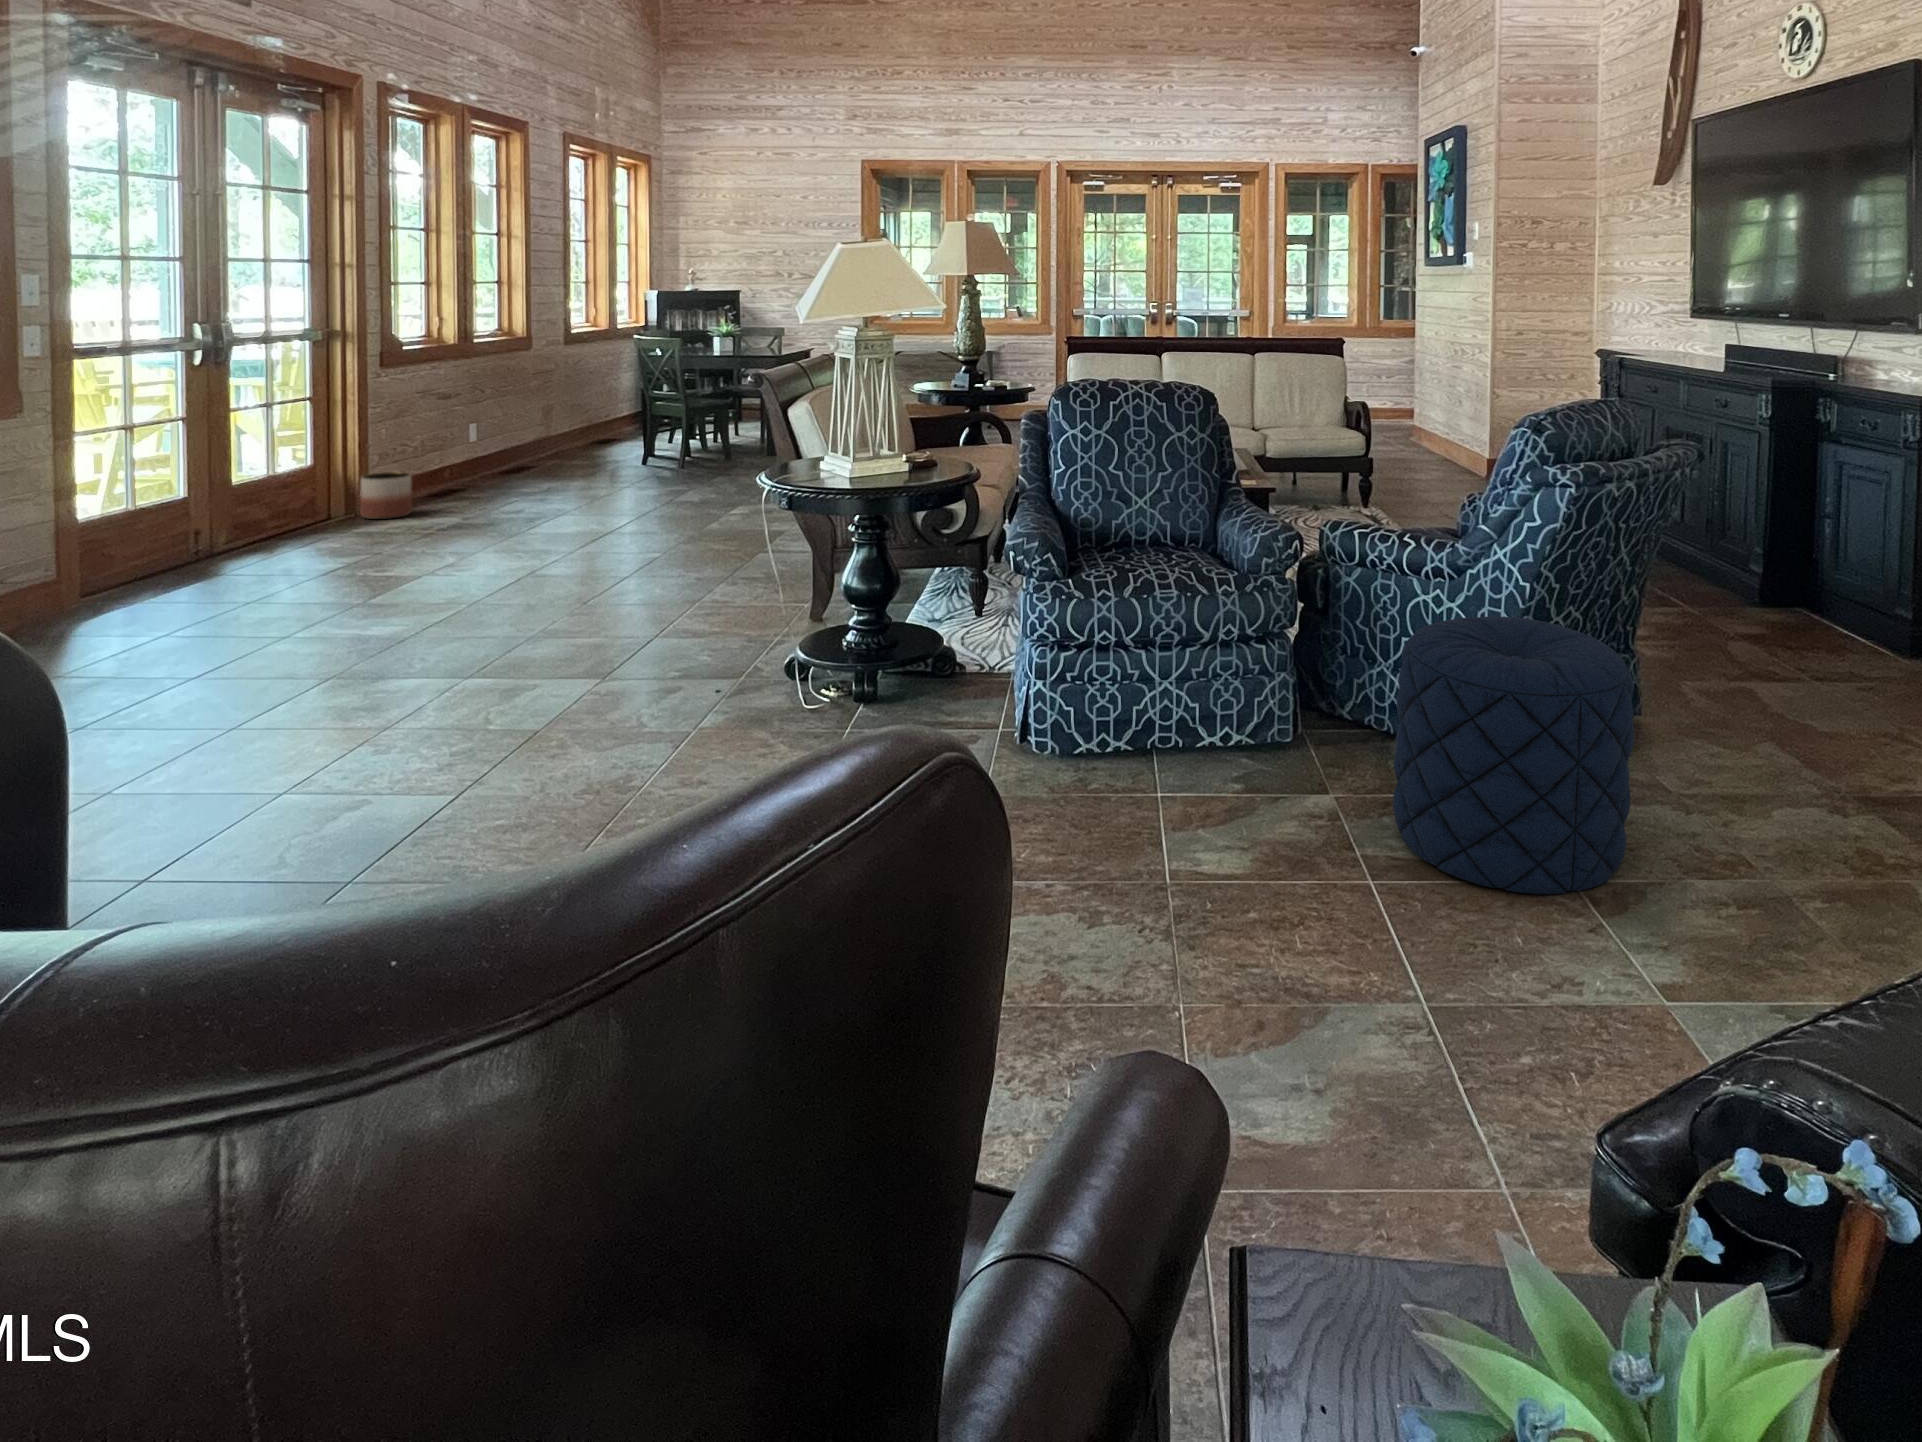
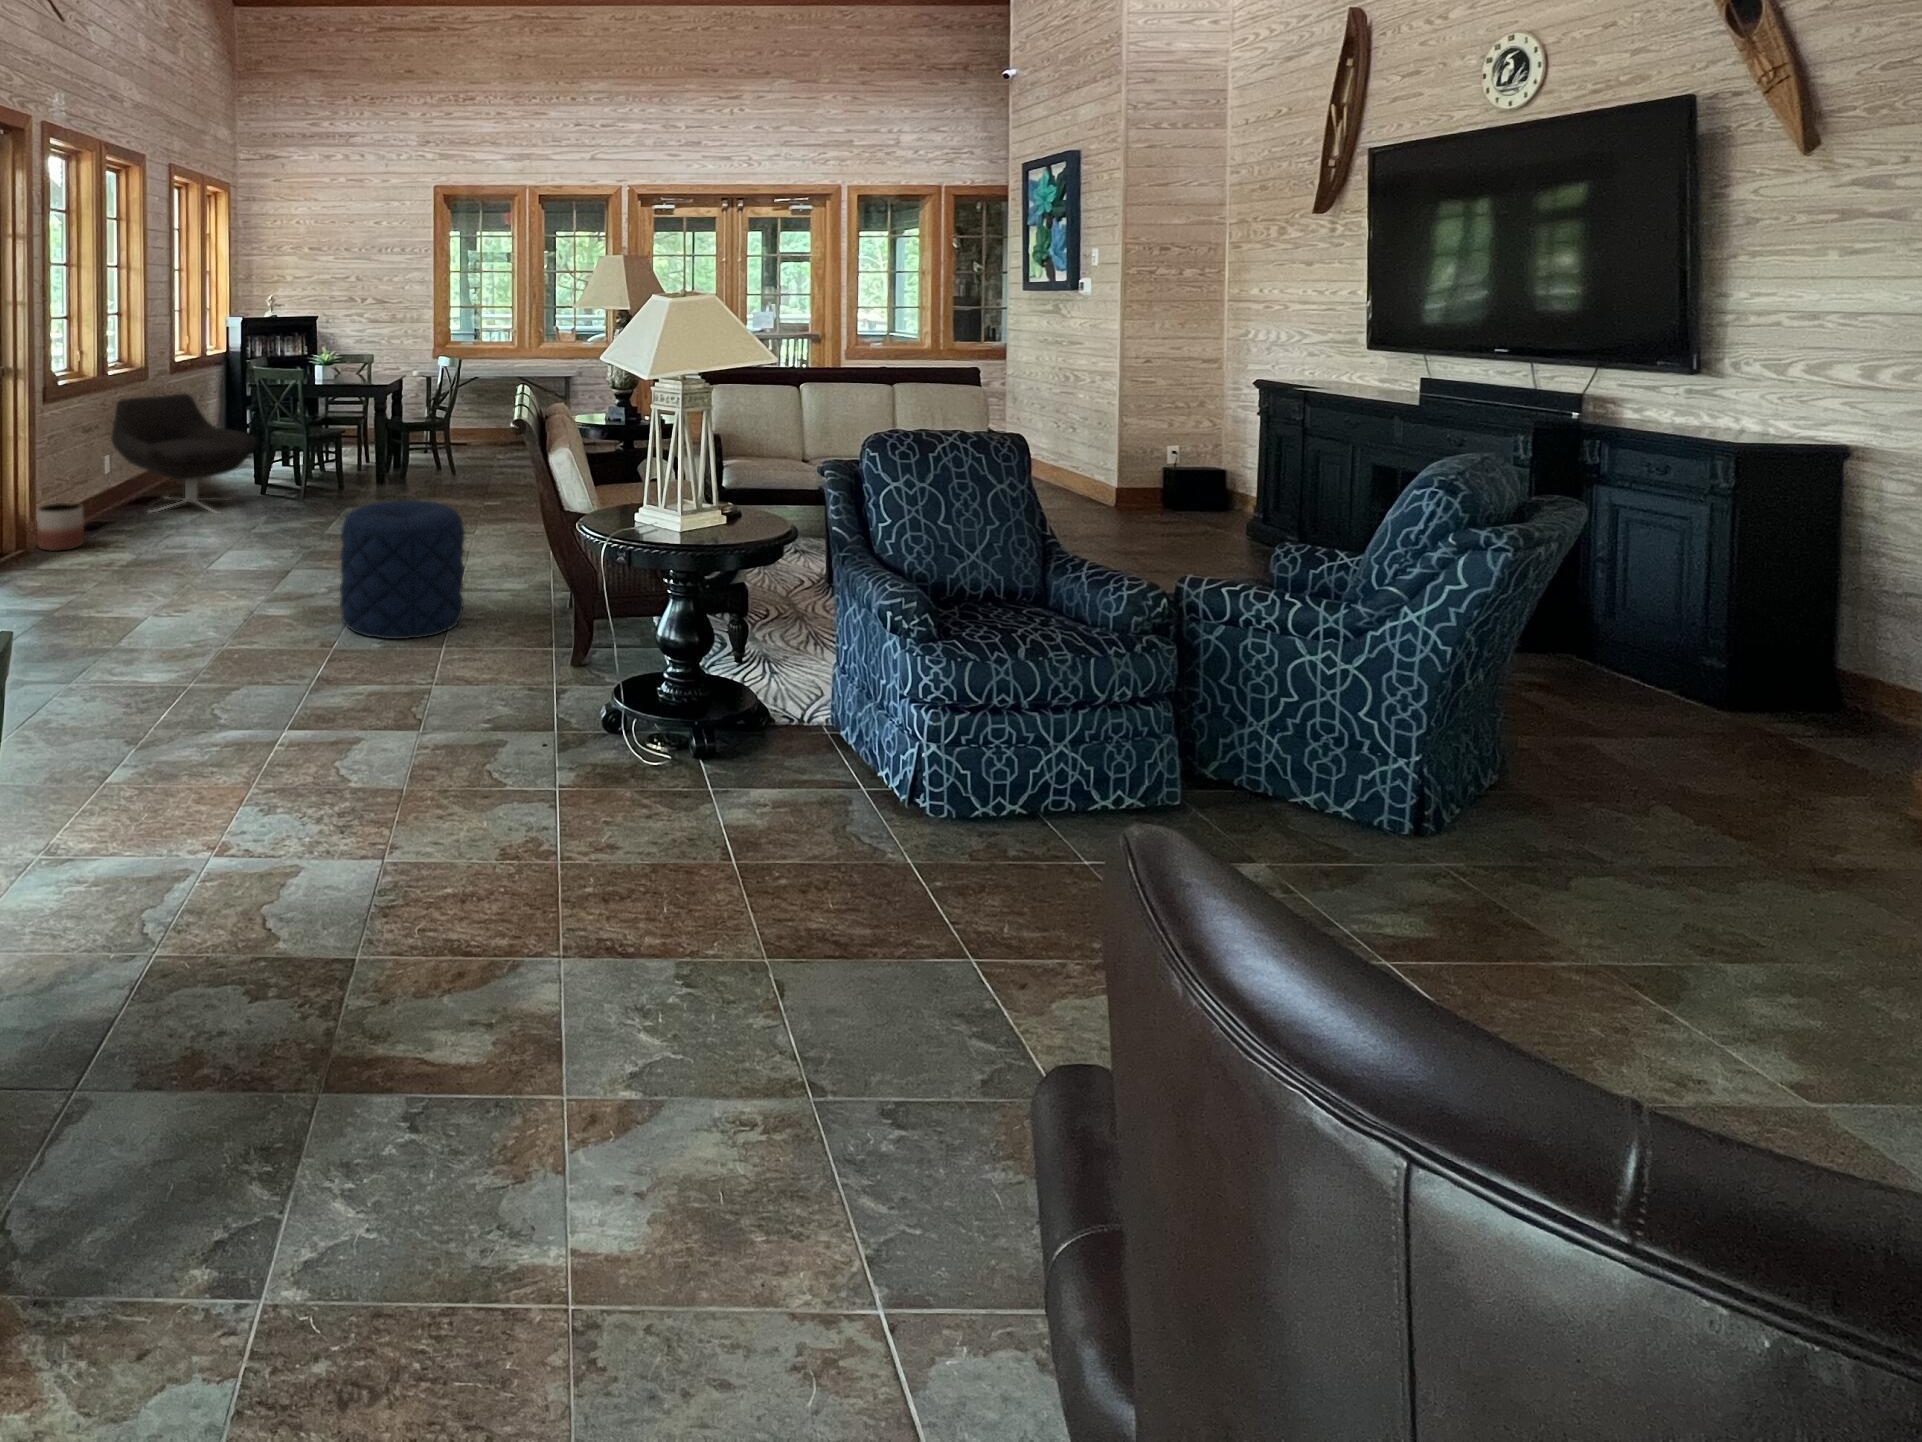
lounge chair: none [473,369,627,490] -> present [111,393,257,514]
pouf: present [1393,617,1634,894] -> present [340,500,465,639]

